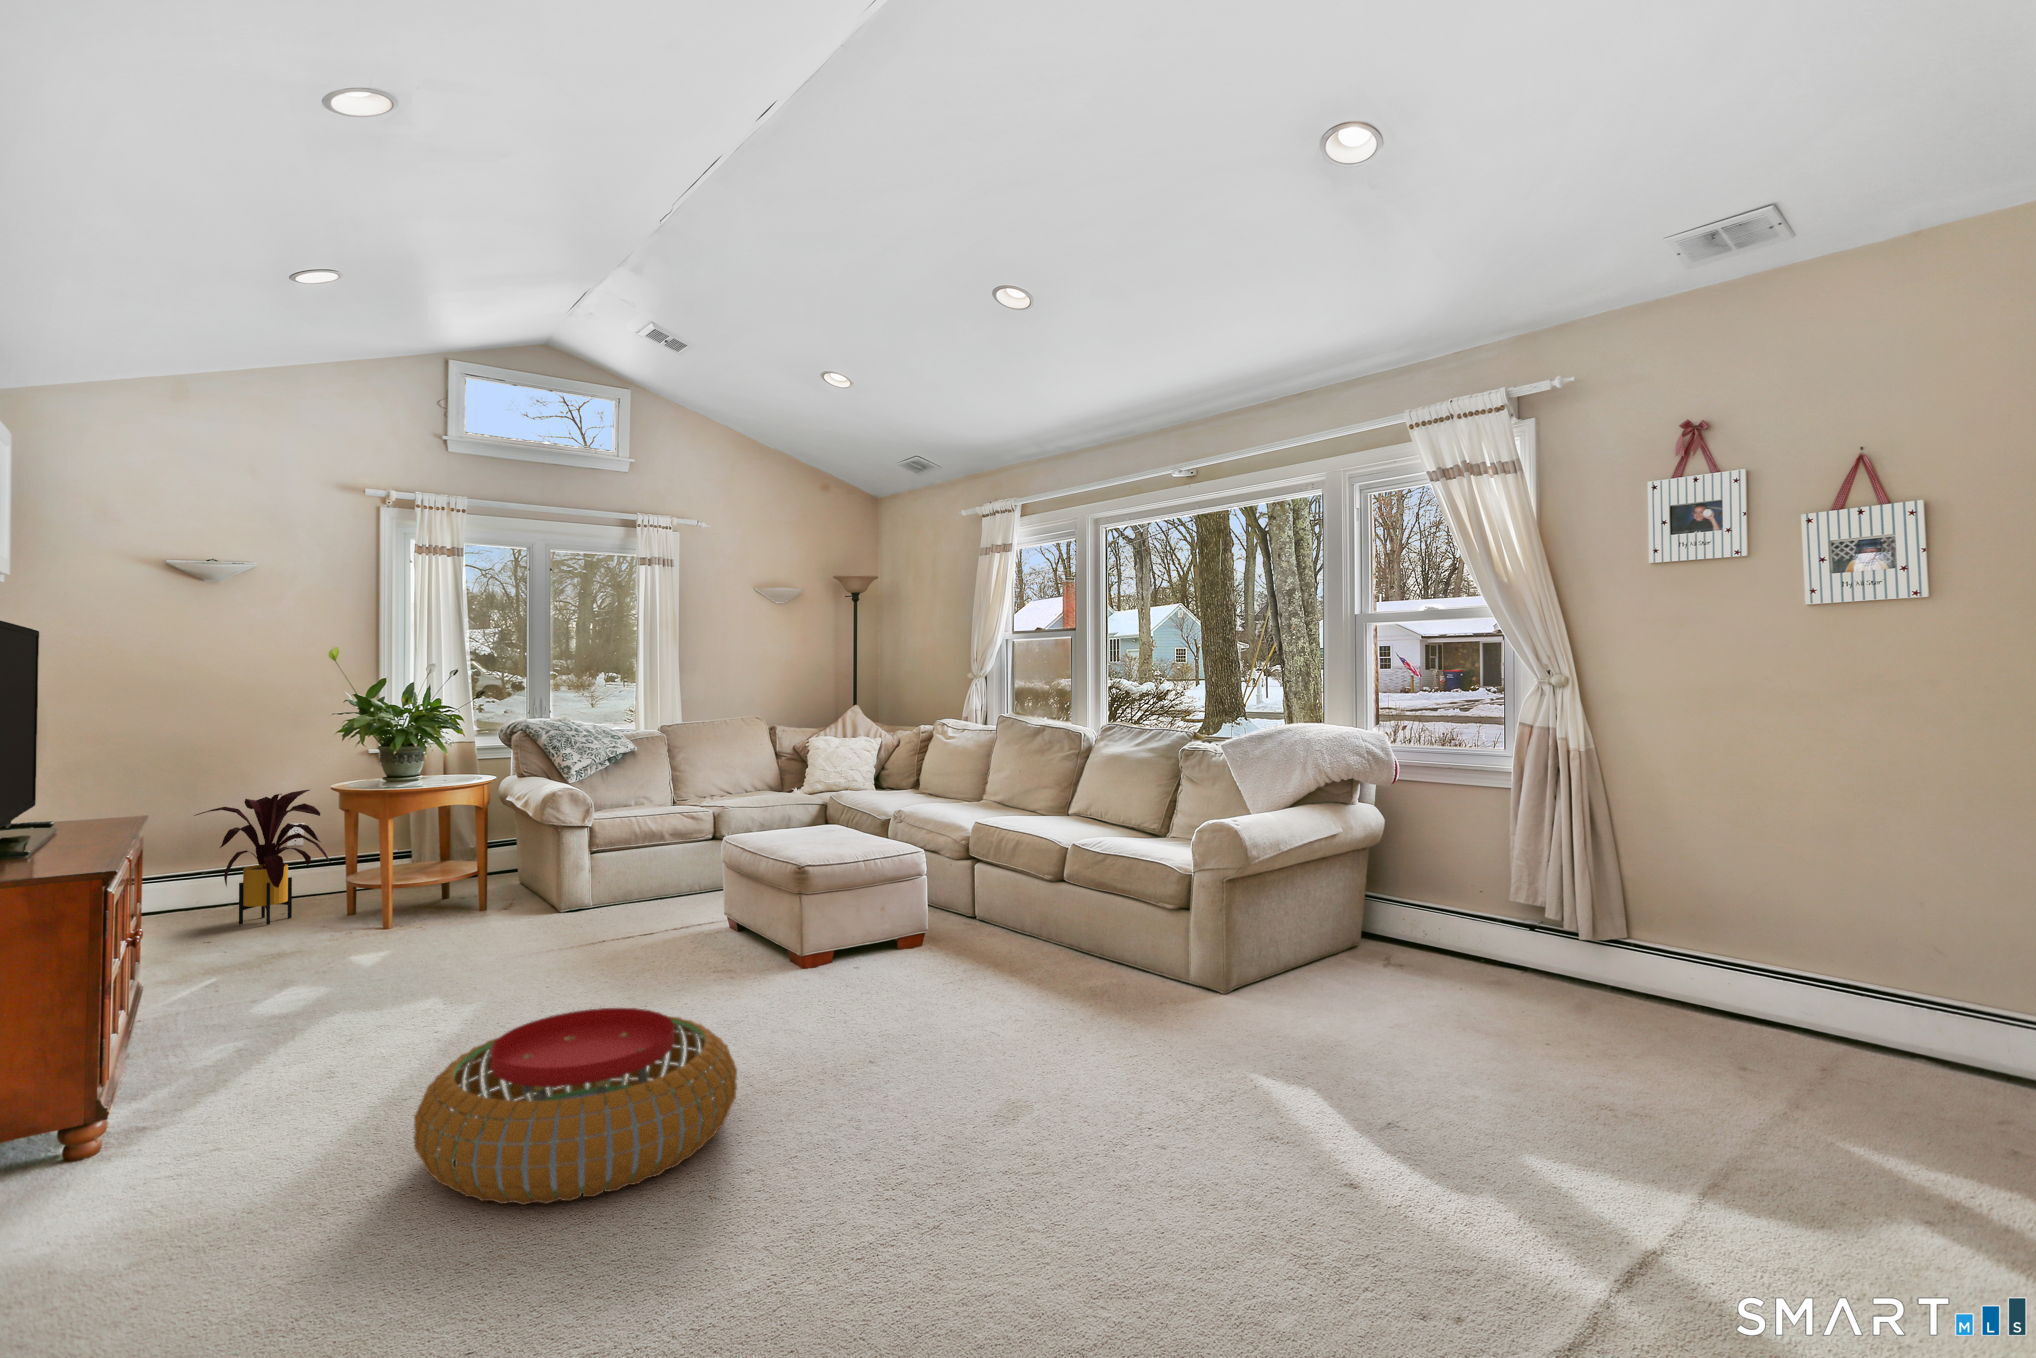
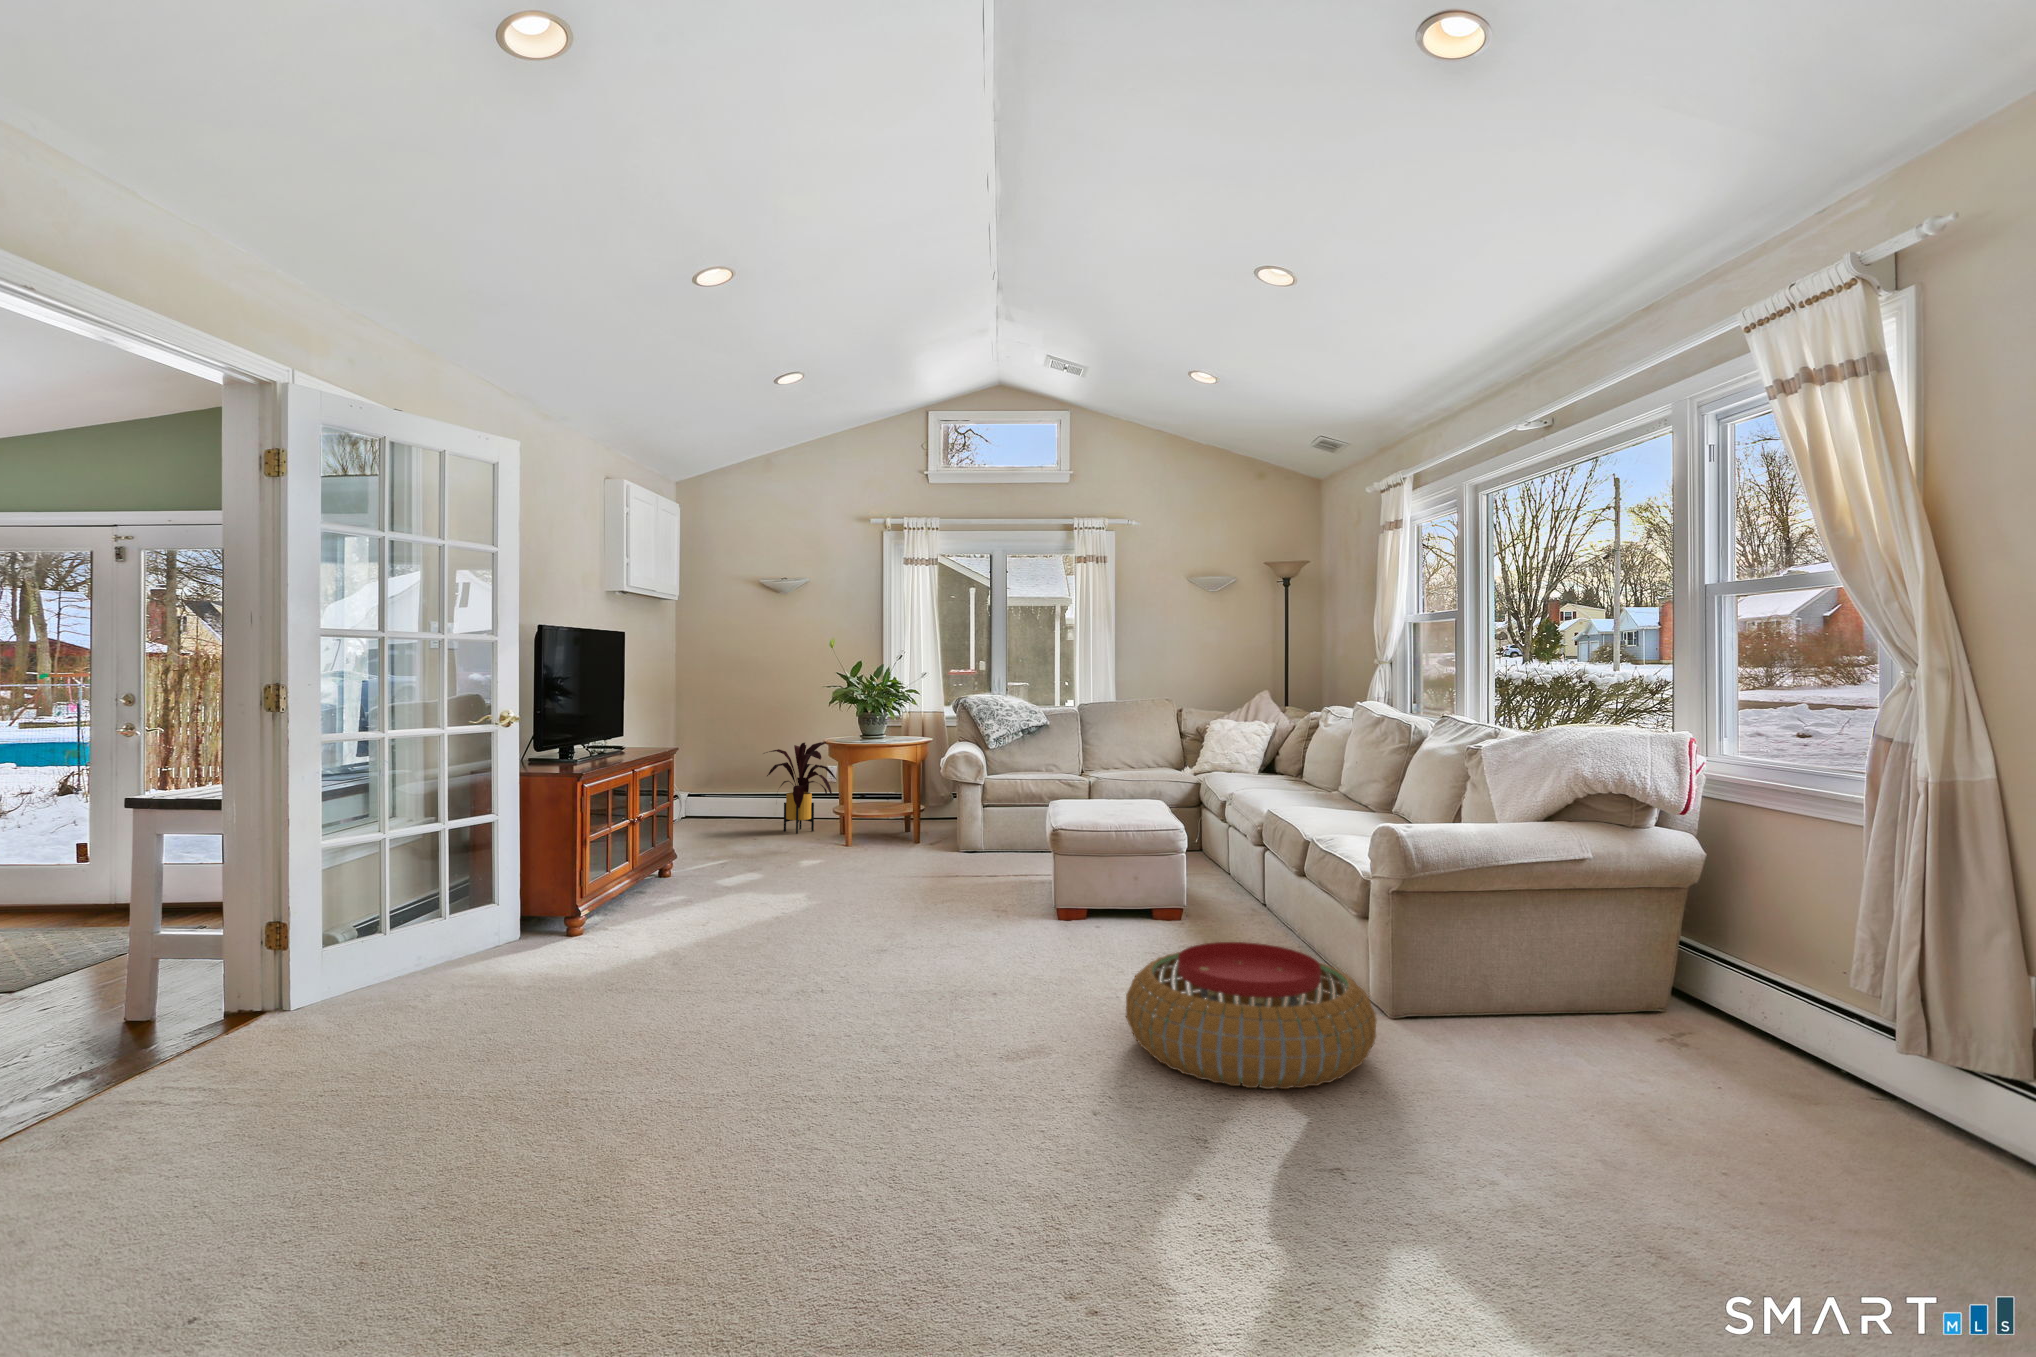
pouf: present [414,1008,737,1205] -> present [1126,942,1377,1089]

